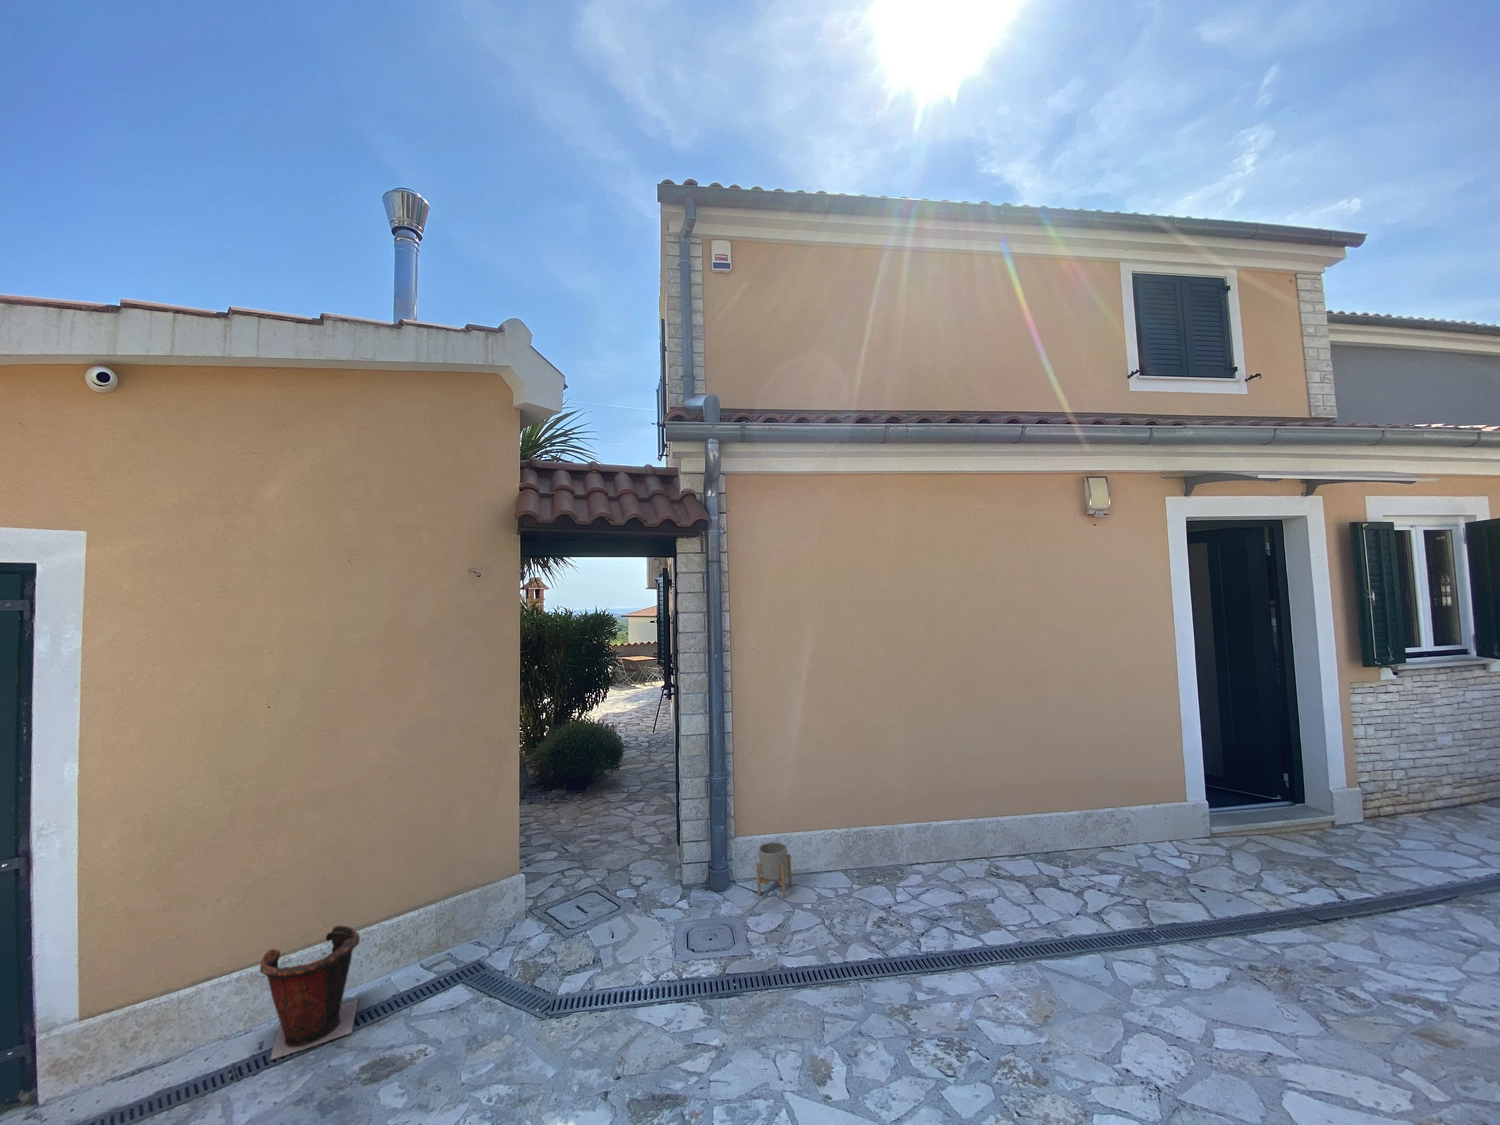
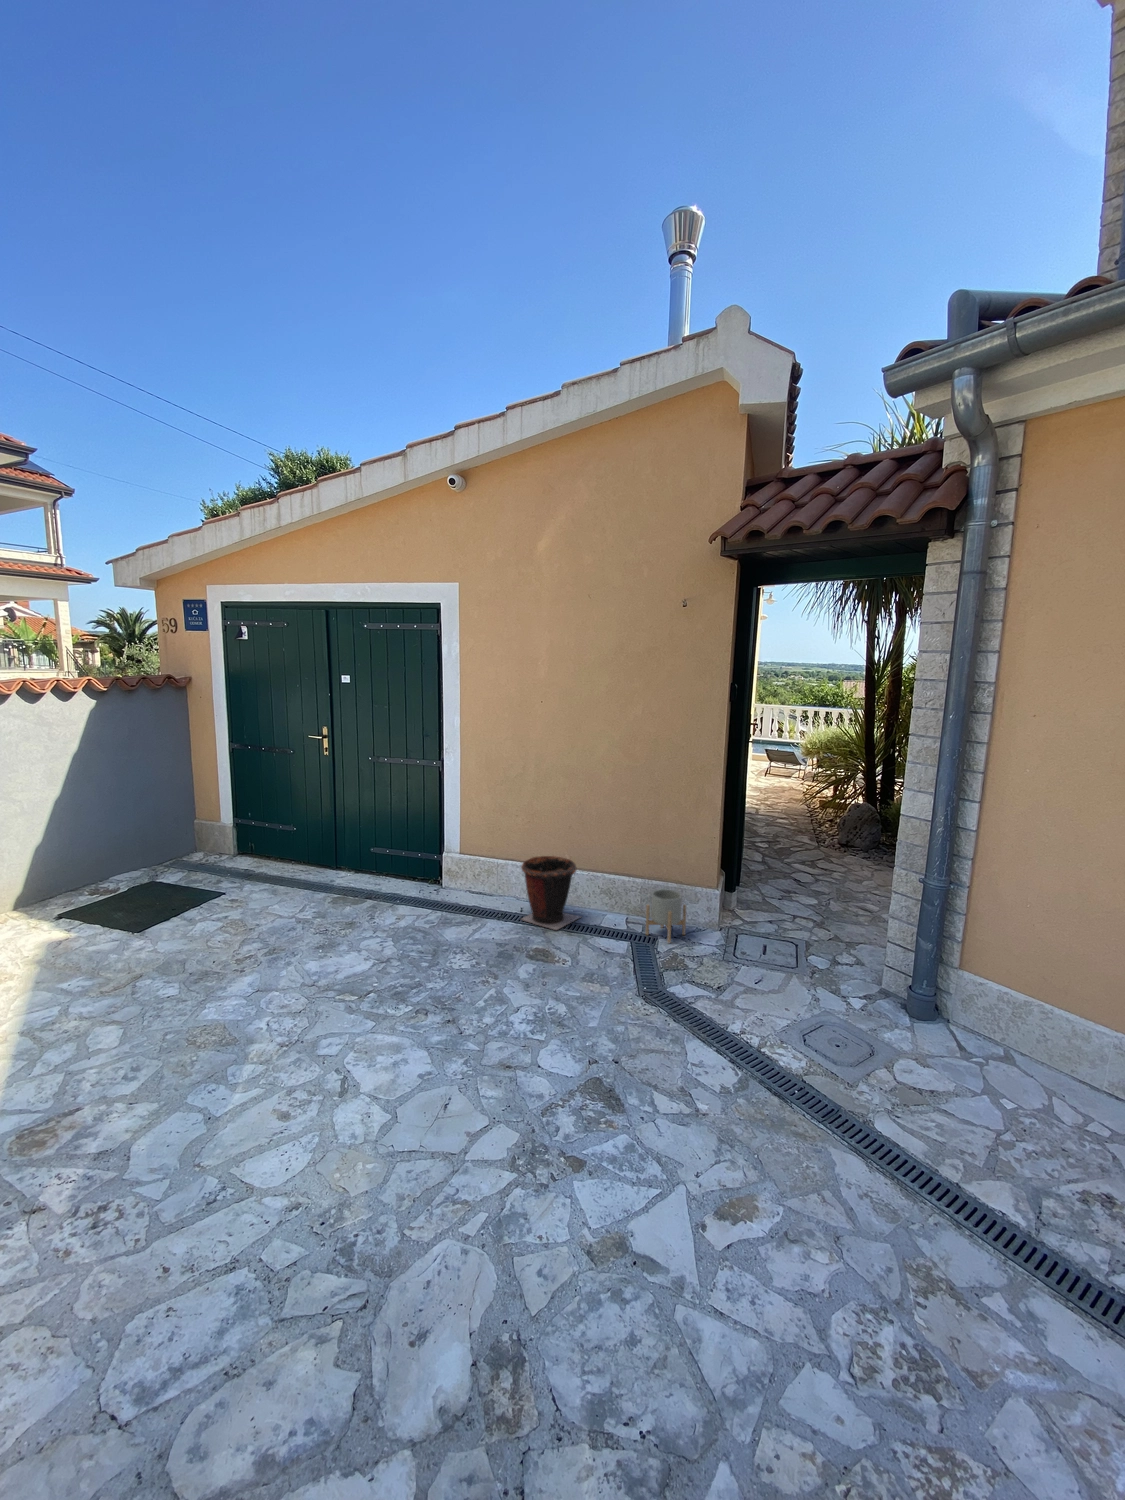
planter: present [756,842,792,898] -> present [646,889,686,943]

